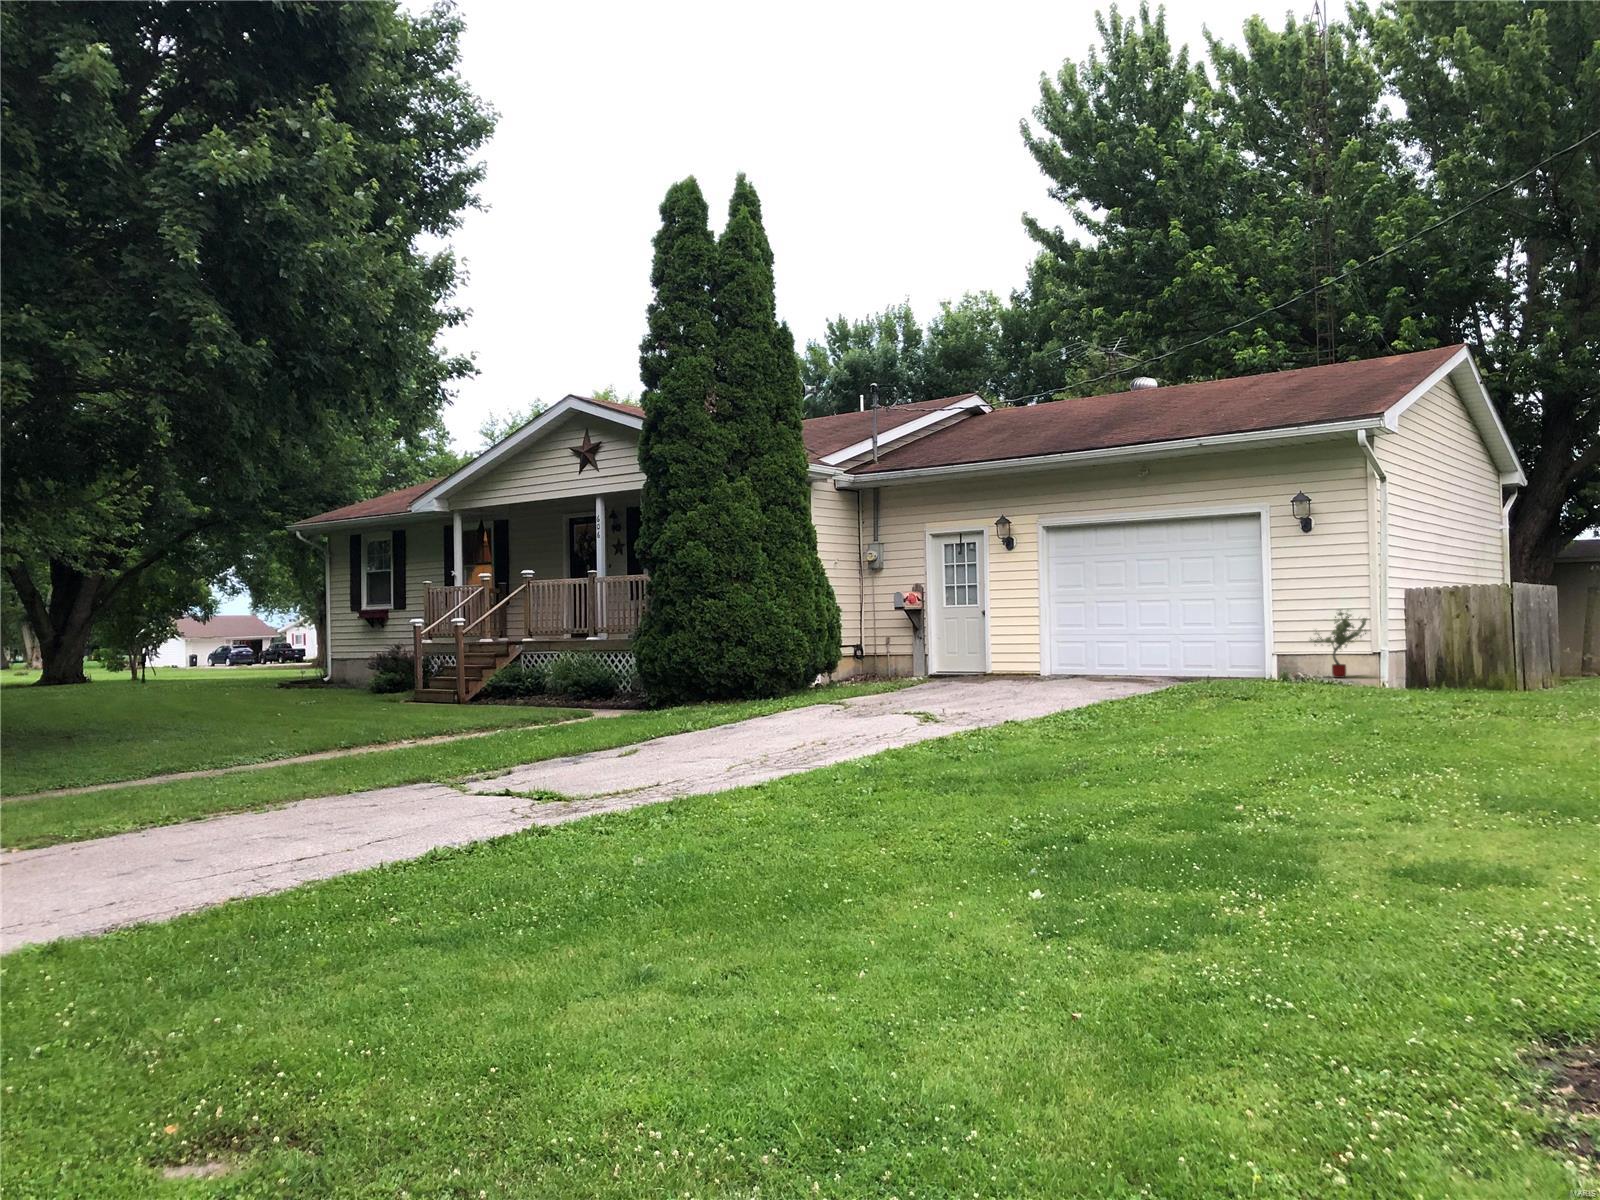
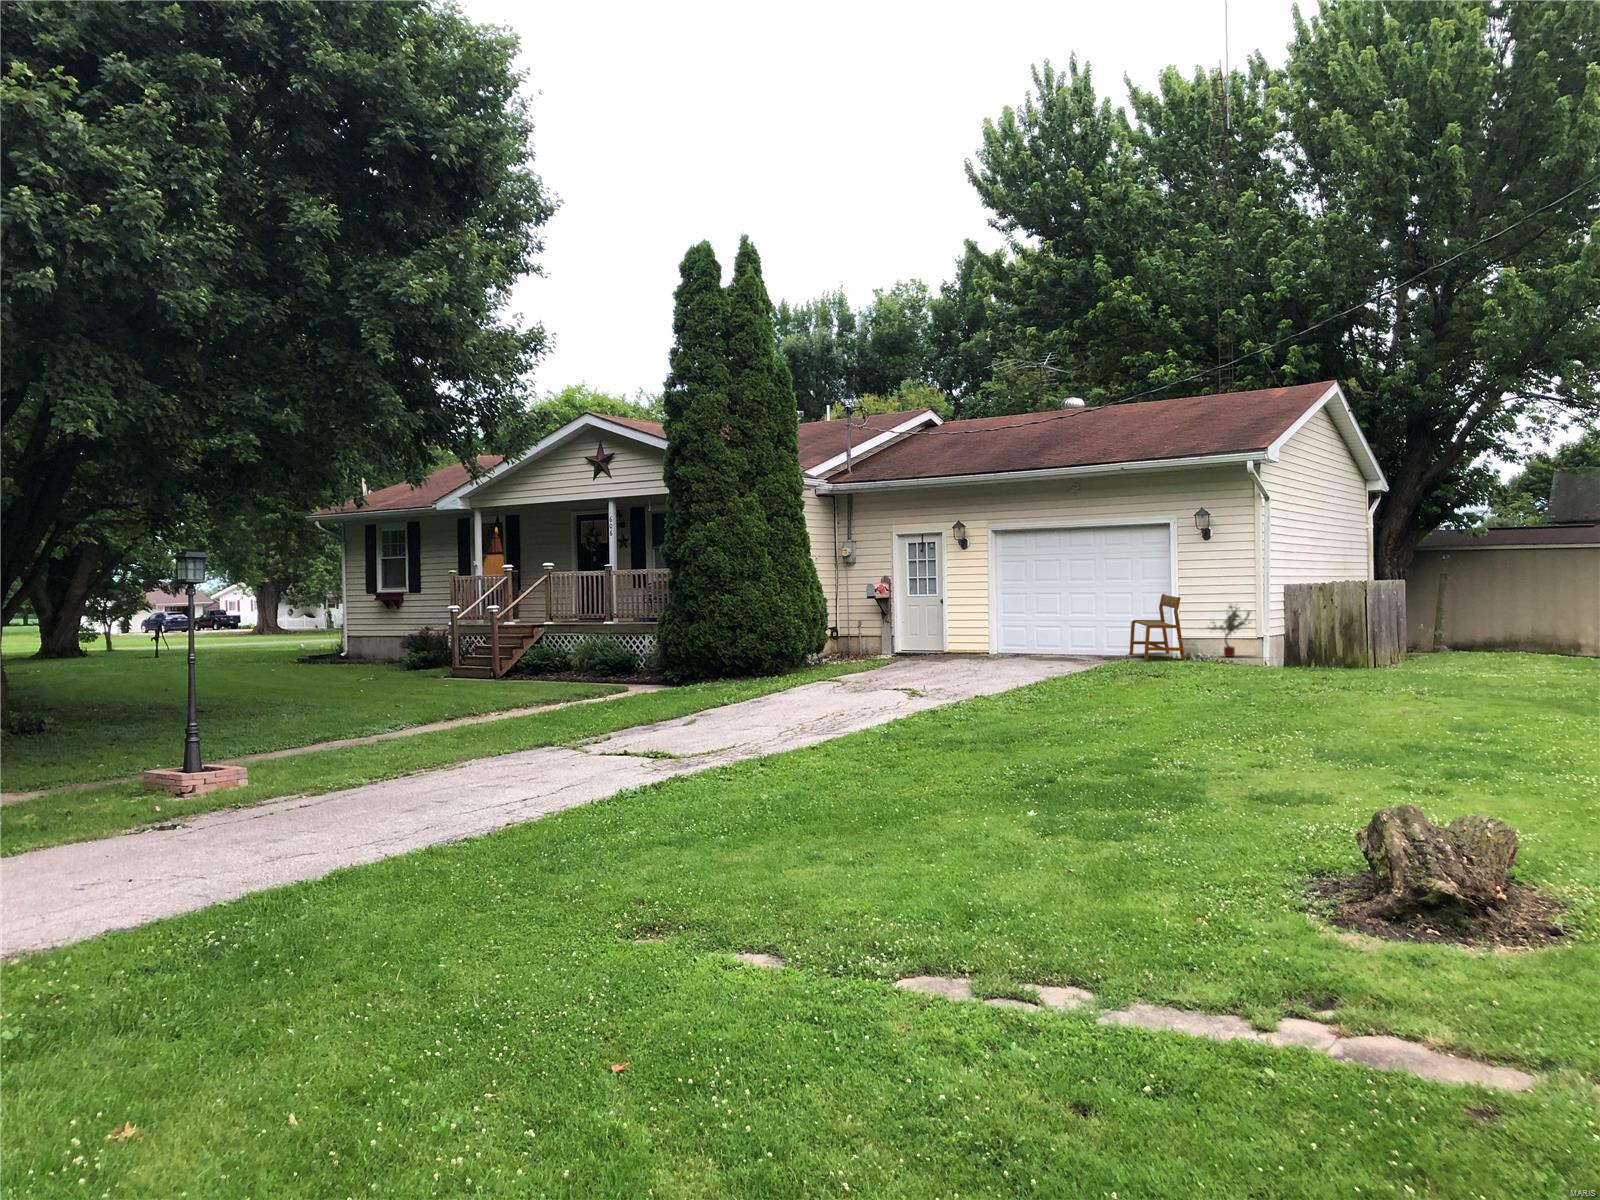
bench: none [1210,599,1281,682] -> present [1130,594,1185,661]

